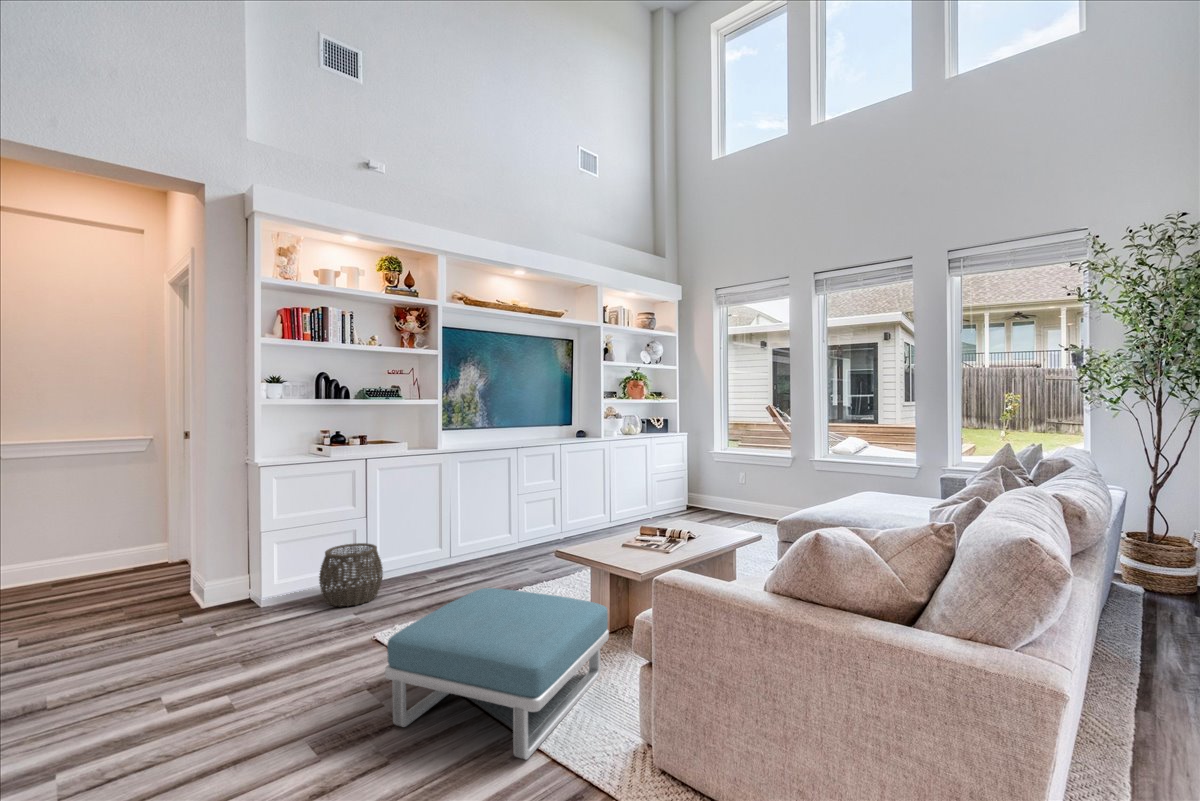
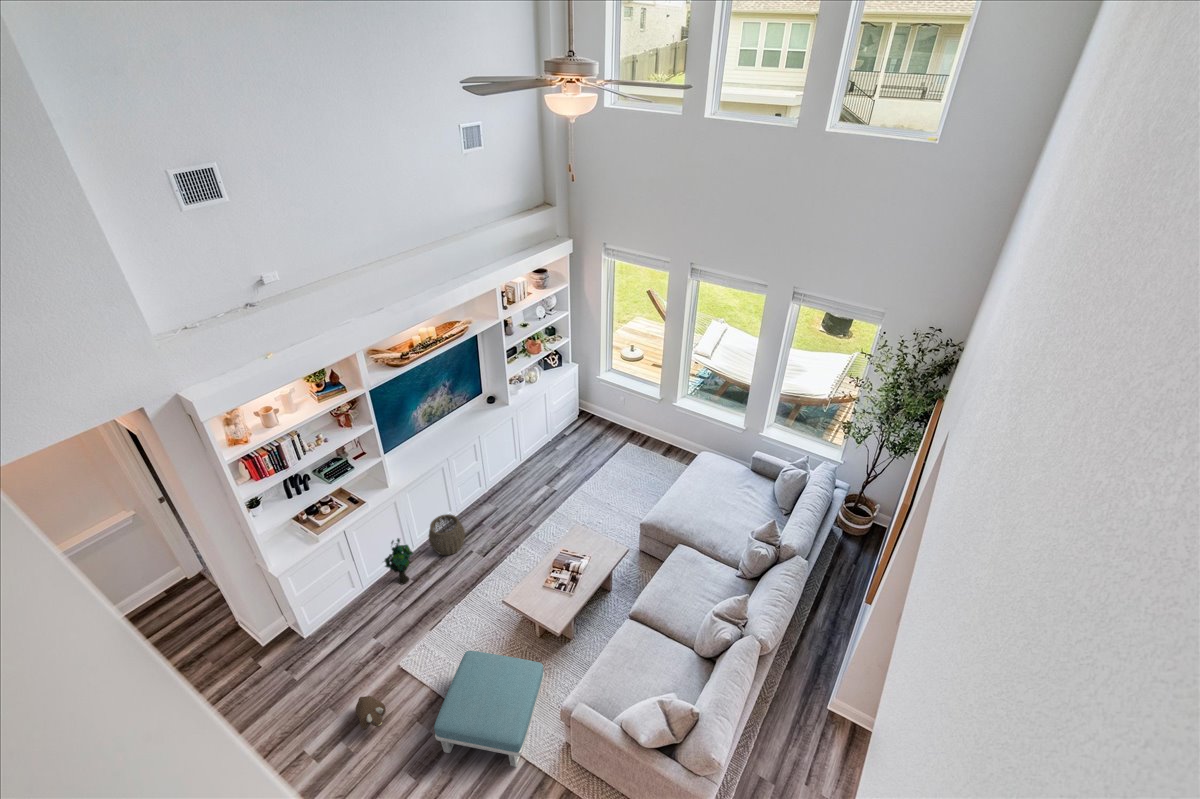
decorative plant: none [401,501,447,581] -> present [384,538,413,584]
woven basket: present [319,543,383,607] -> present [429,514,465,556]
plush toy: none [272,632,325,686] -> present [356,696,386,729]

